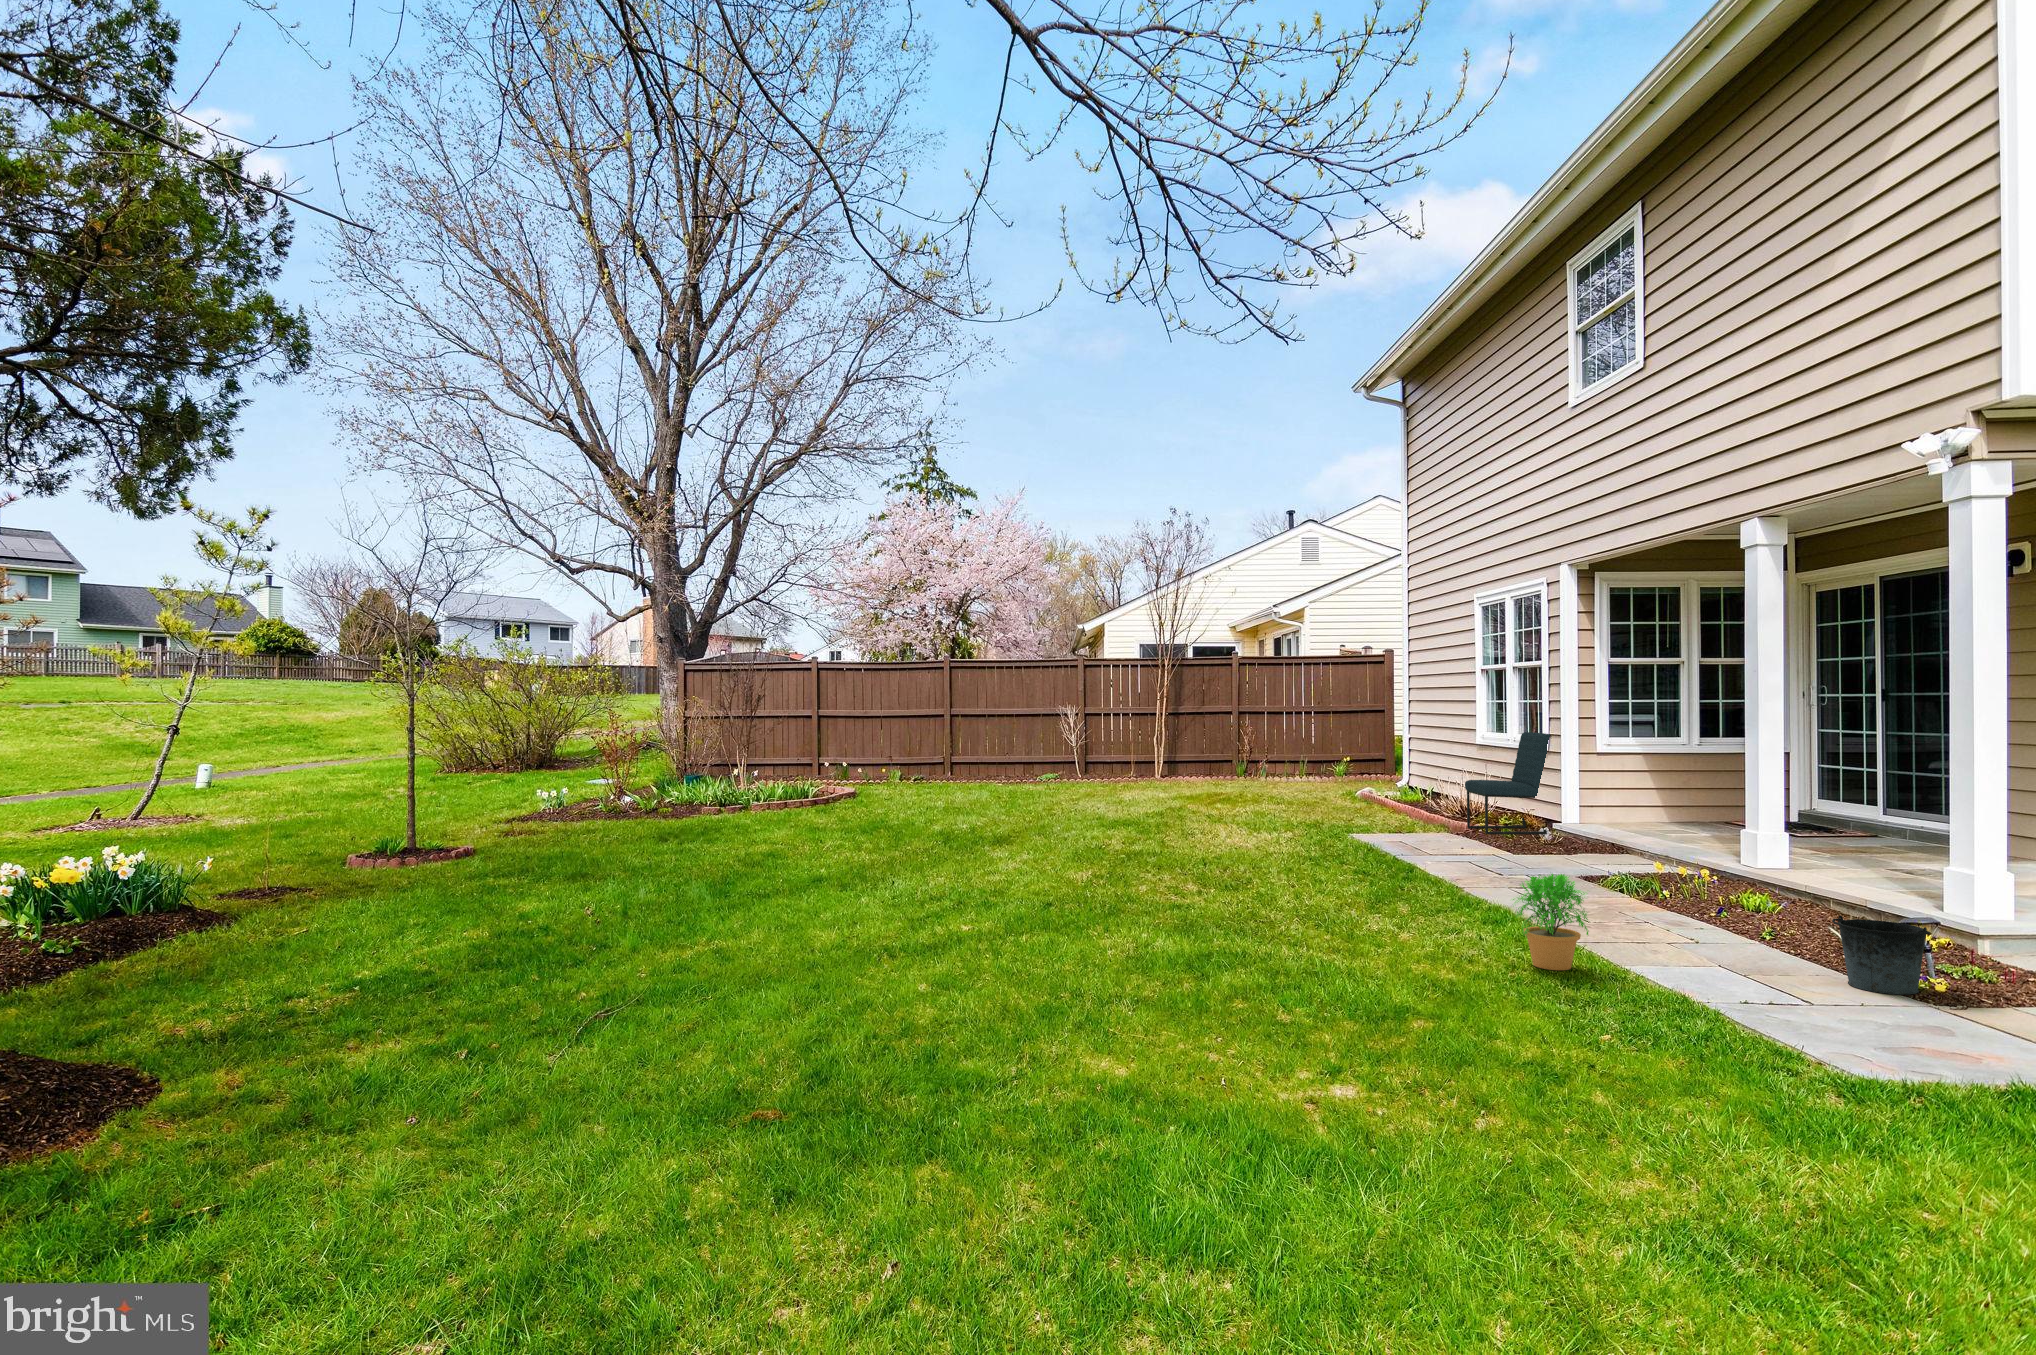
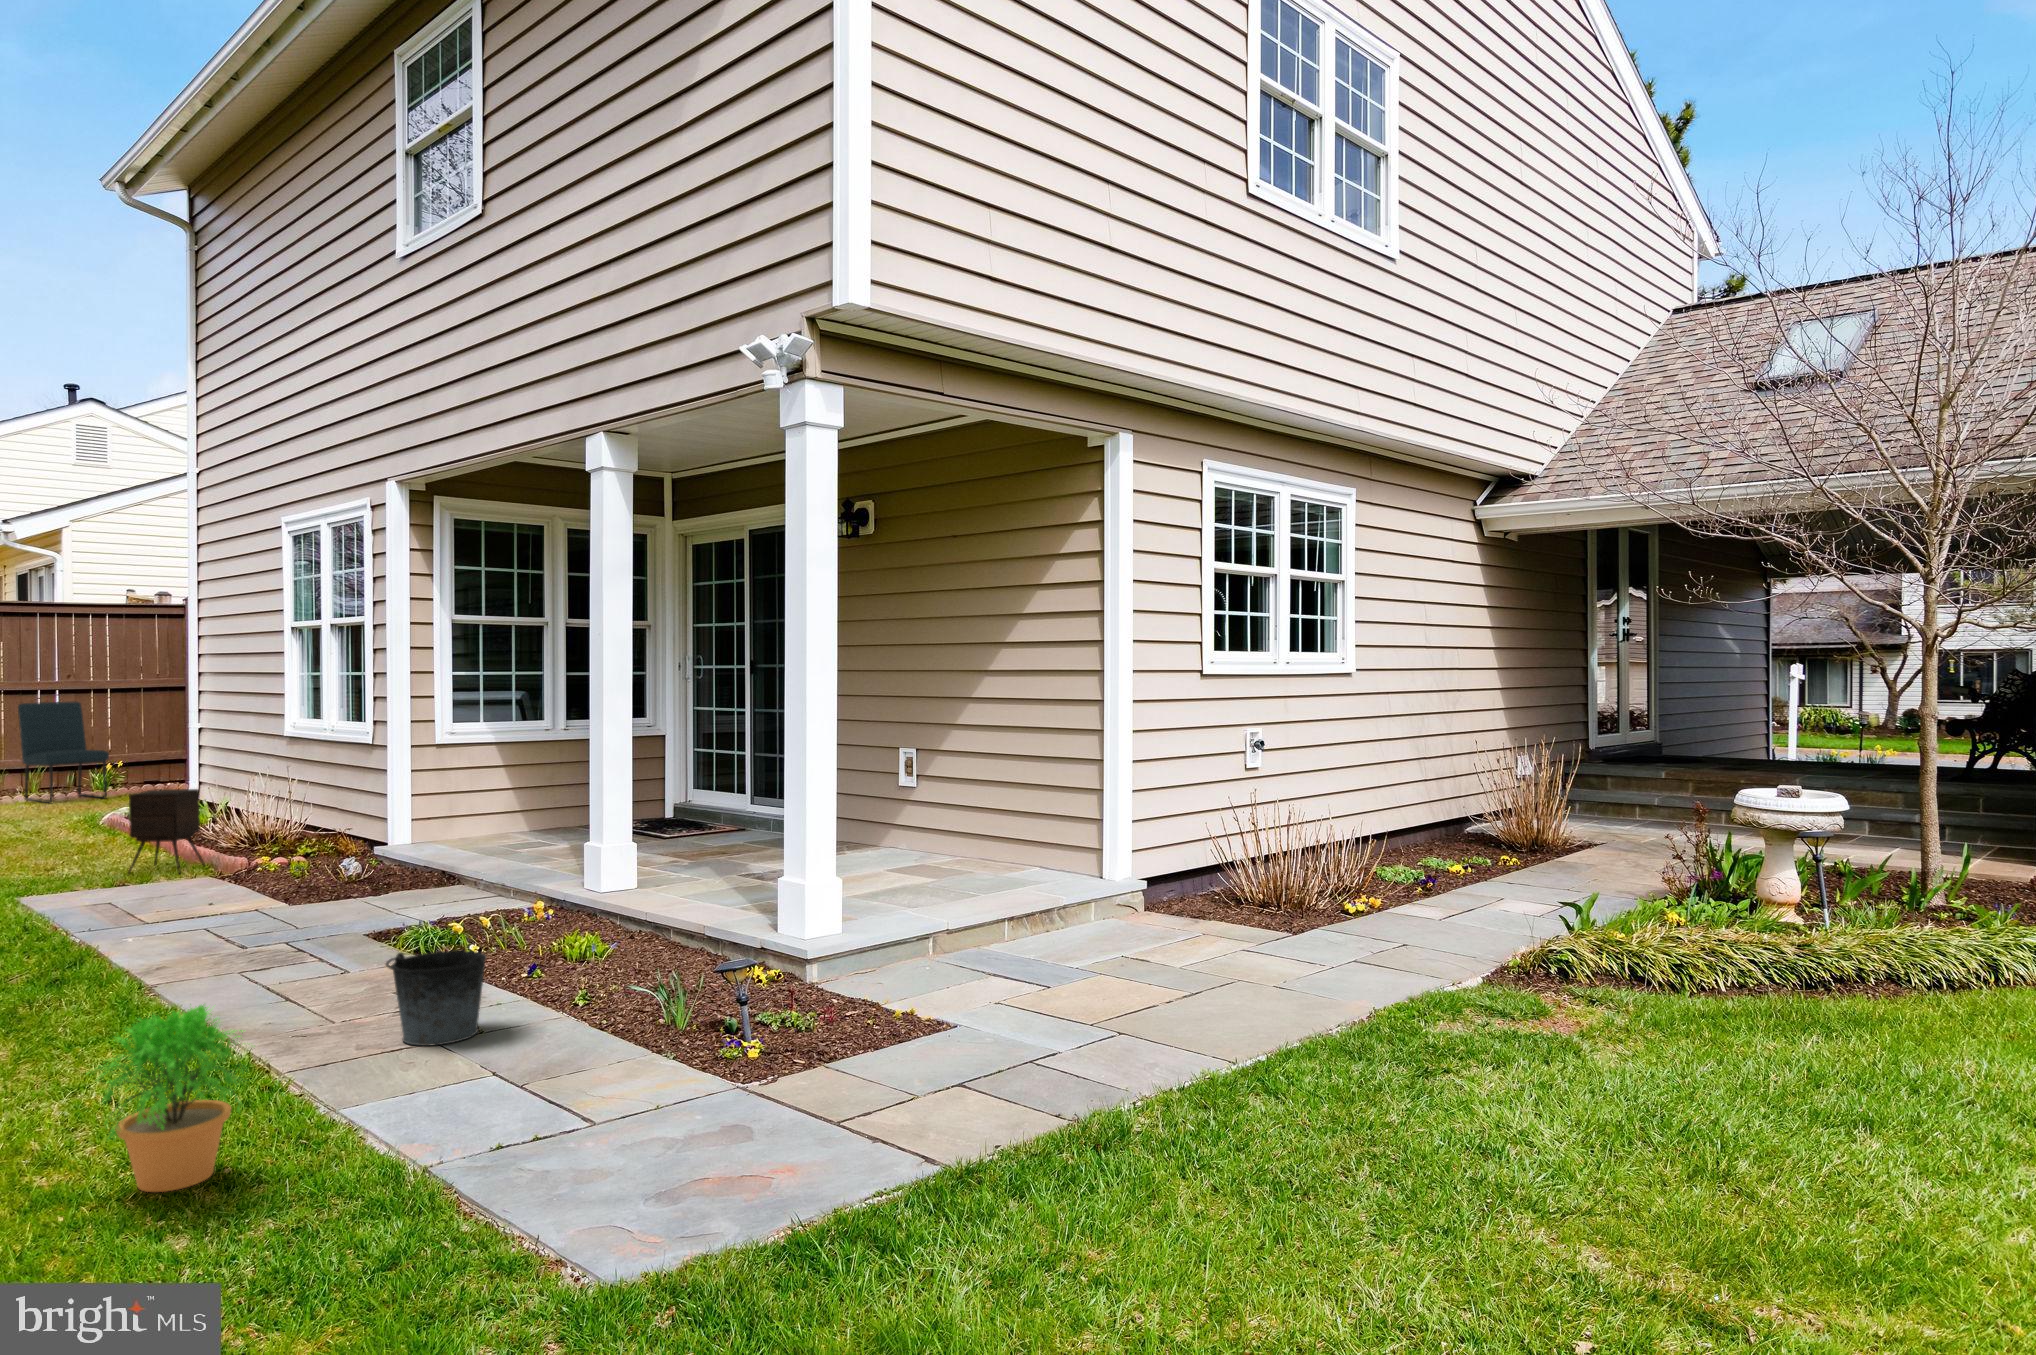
chair: present [1465,732,1550,834] -> present [18,701,109,803]
side table: none [1397,774,1440,829] -> present [128,789,205,875]
bucket: present [1832,916,1930,995] -> present [386,951,487,1046]

